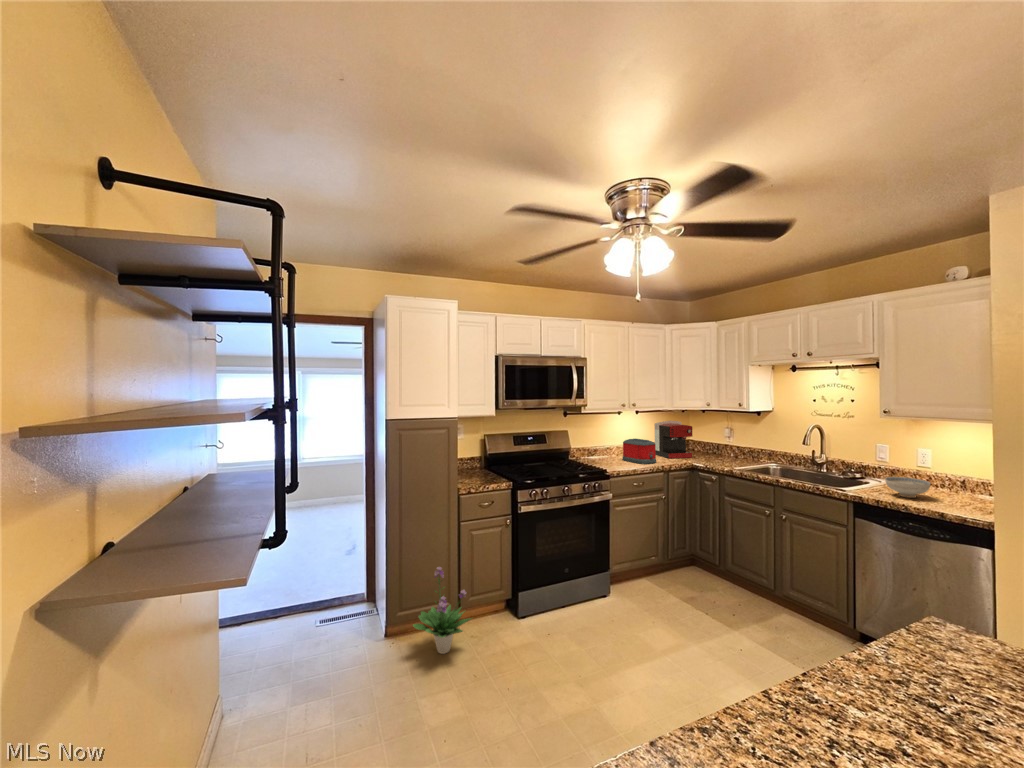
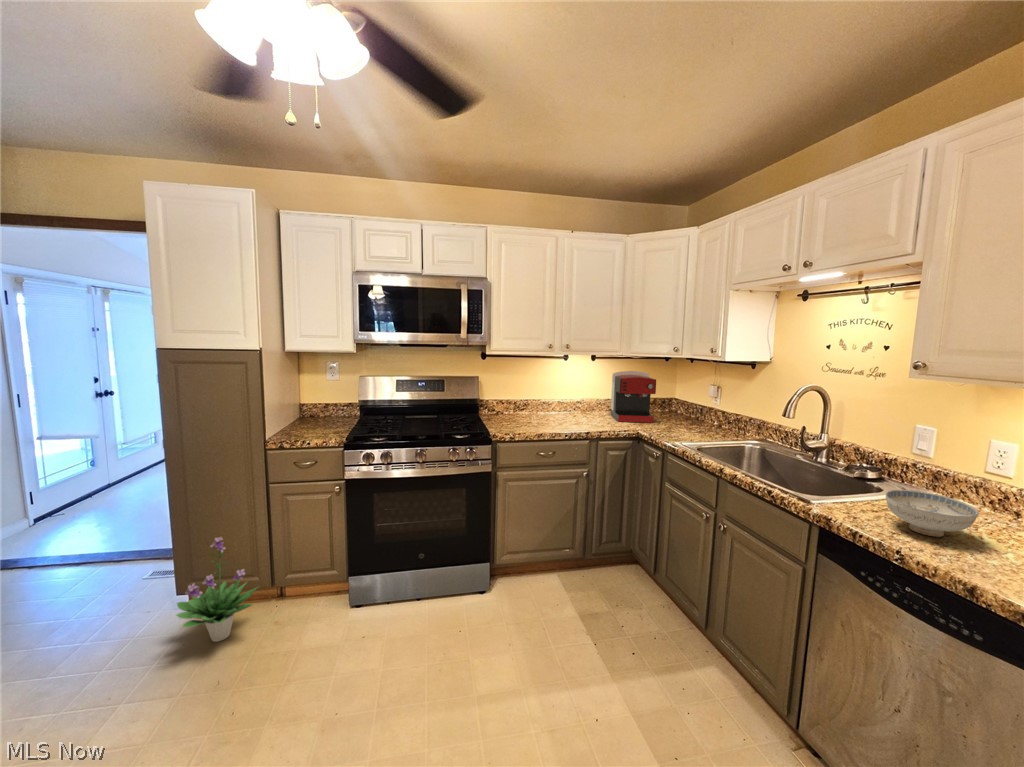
toaster: present [622,439,656,464] -> none [551,392,589,427]

